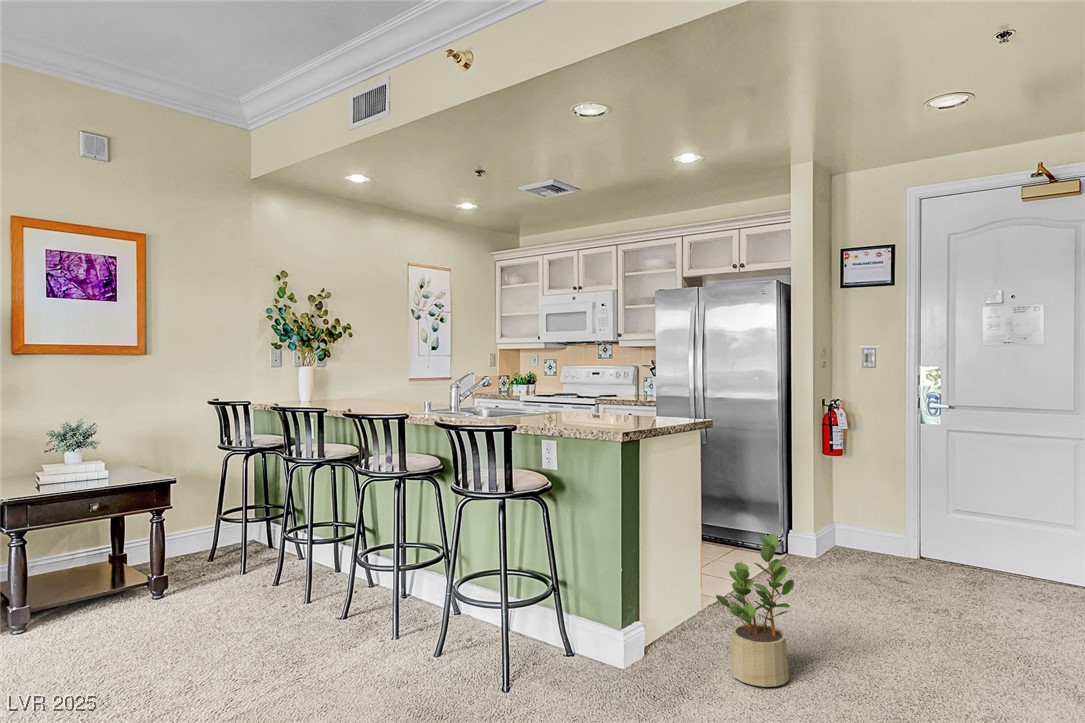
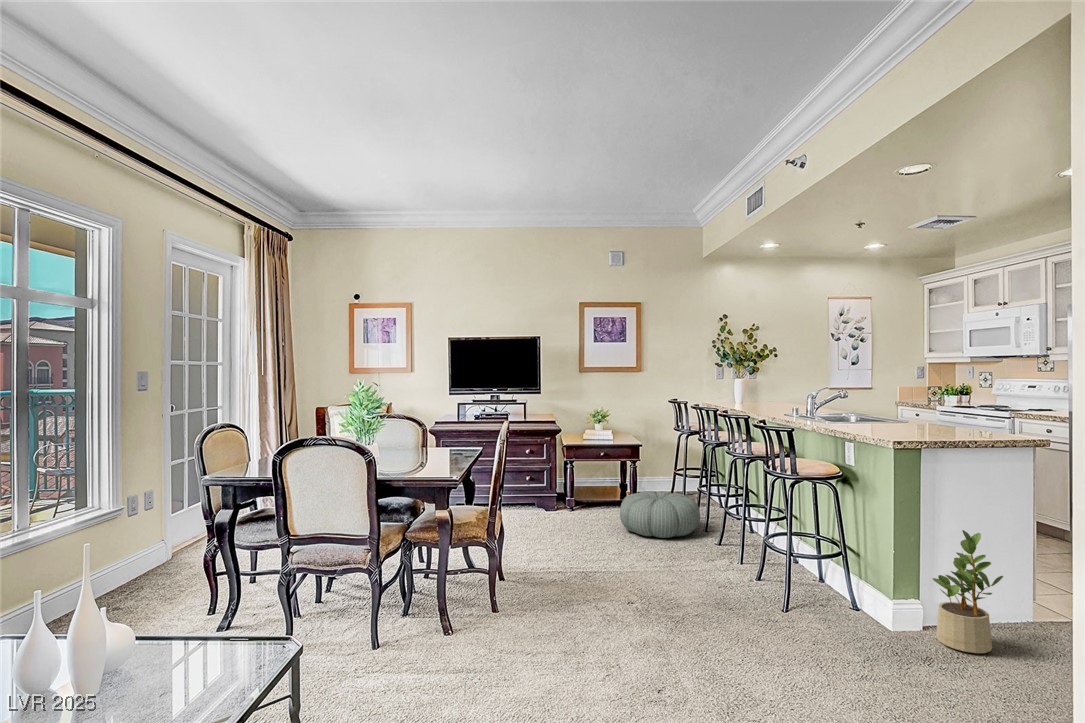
pouf: none [158,555,312,647] -> present [620,491,700,538]

